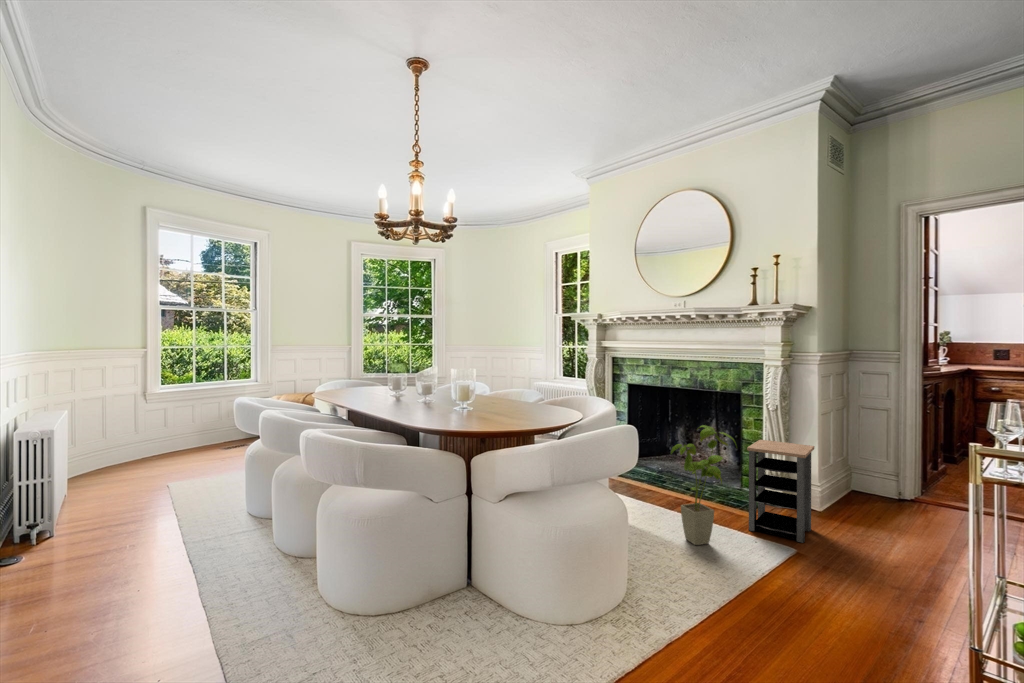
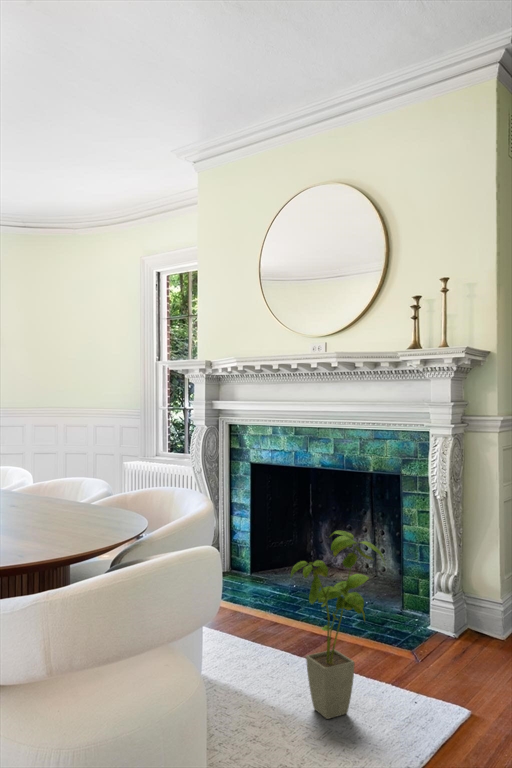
side table: present [747,440,814,543] -> none [403,544,495,699]

